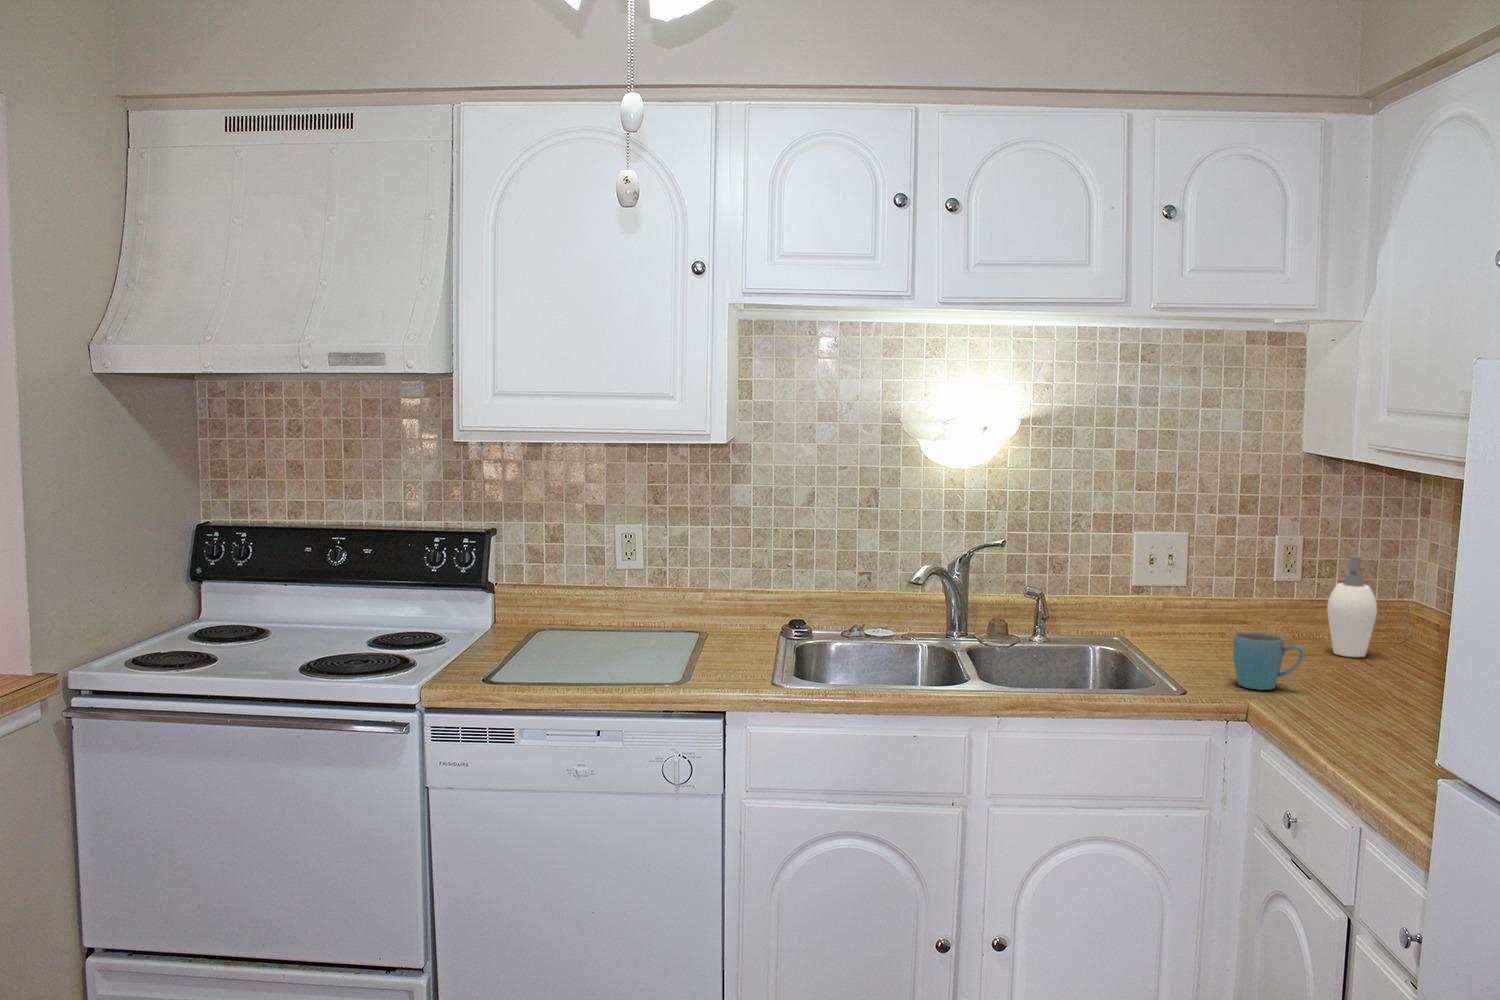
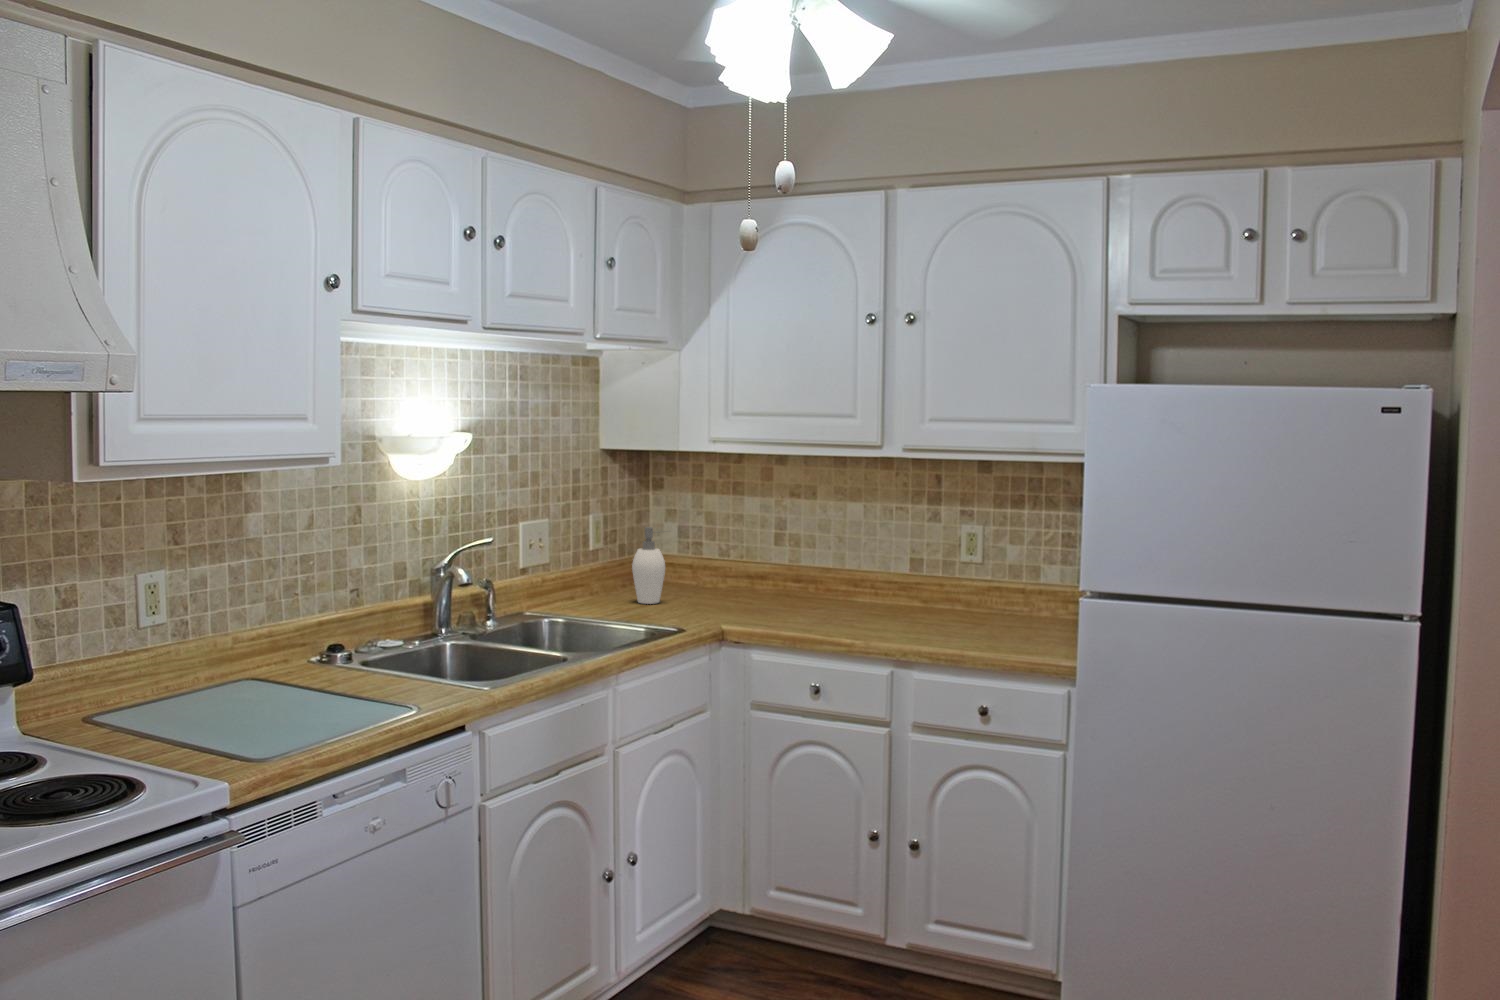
mug: present [1233,632,1304,690] -> none [659,588,705,630]

